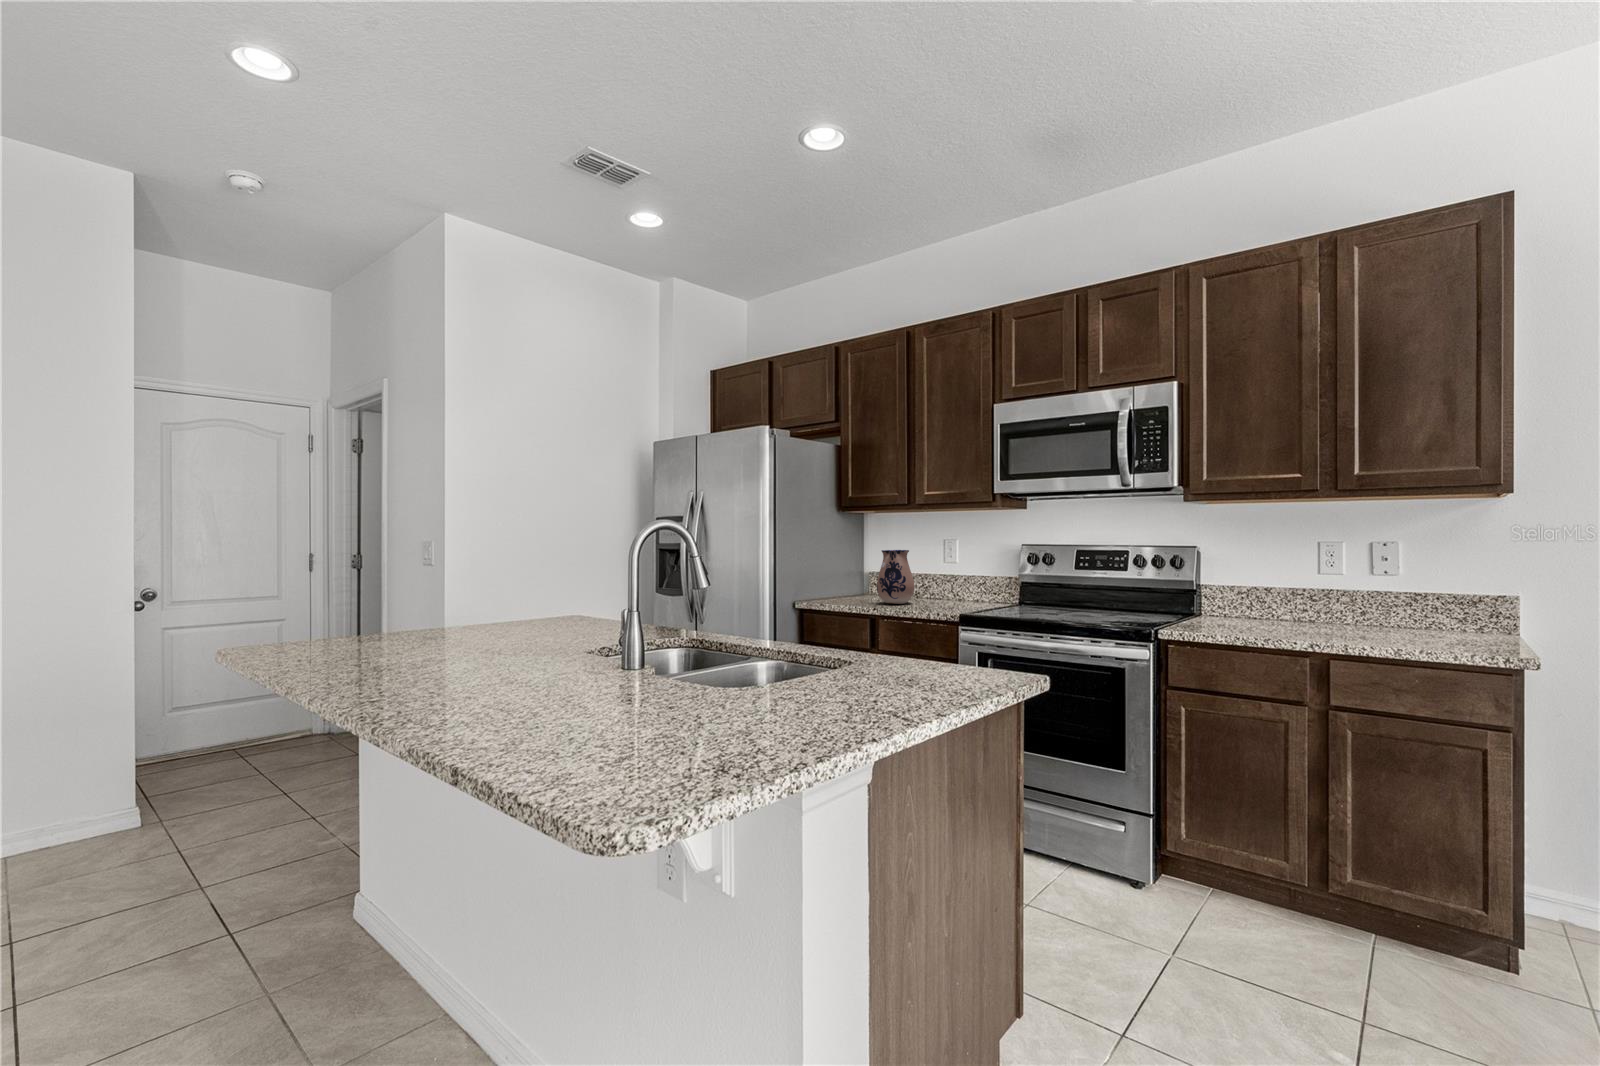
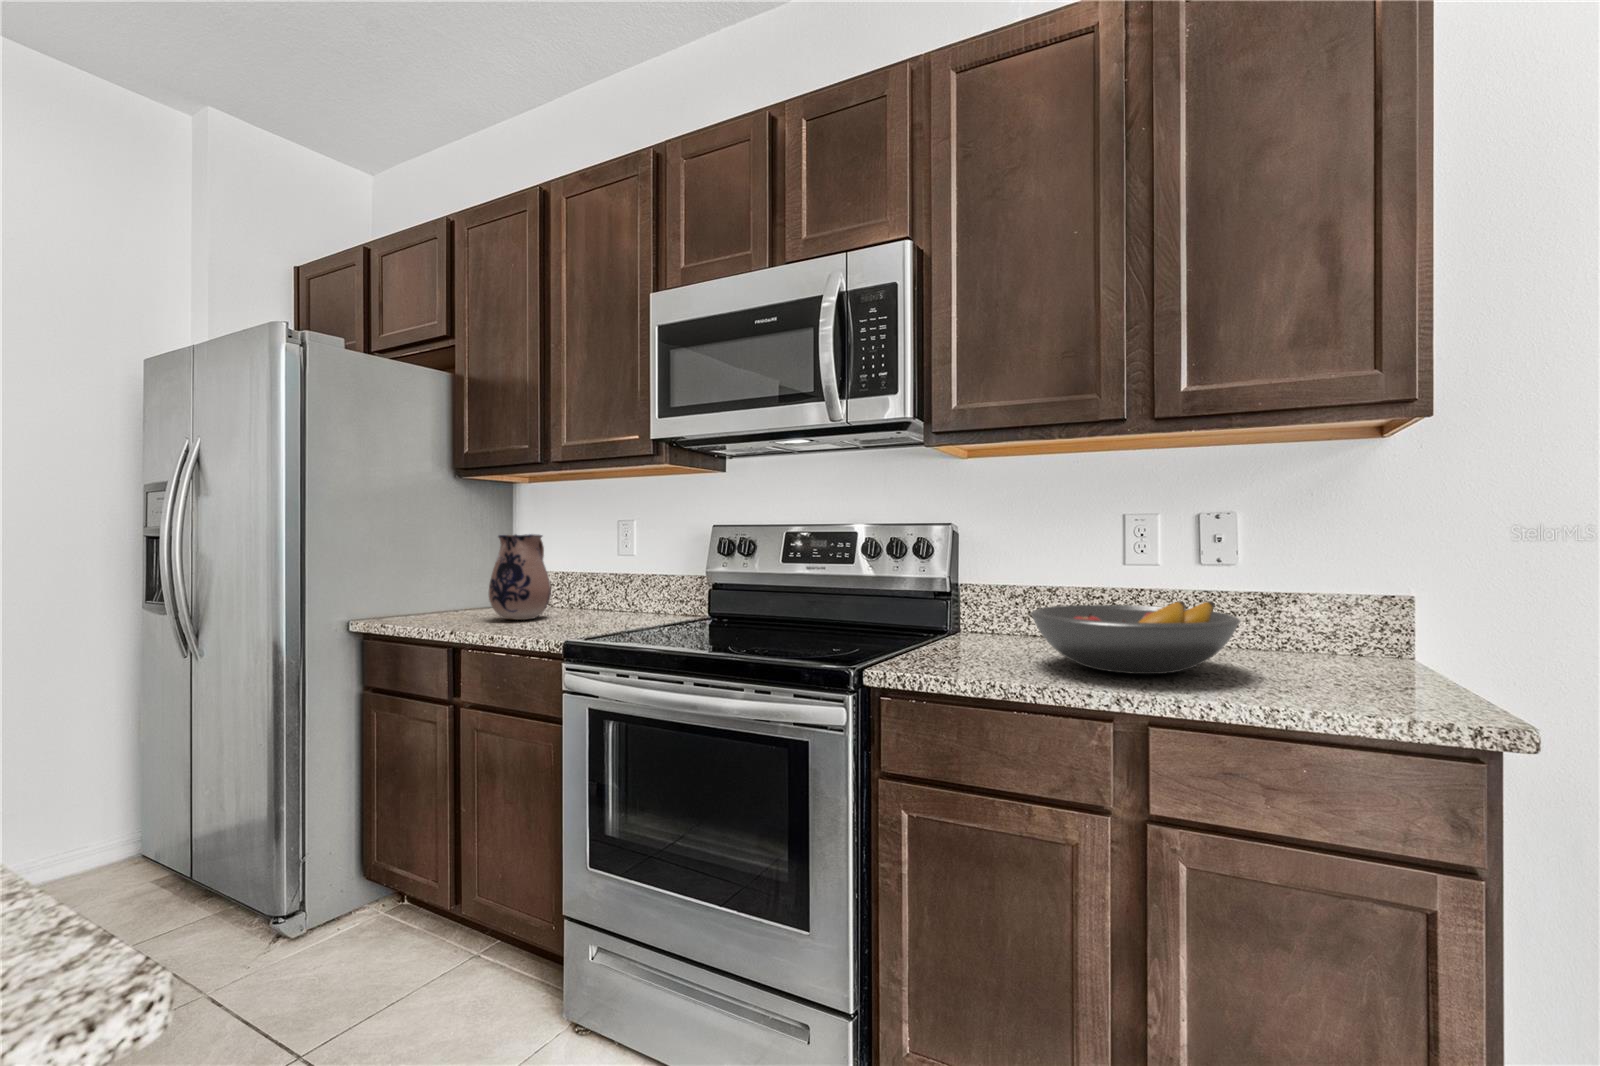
fruit bowl: none [1258,595,1390,635] -> present [1030,601,1241,674]

